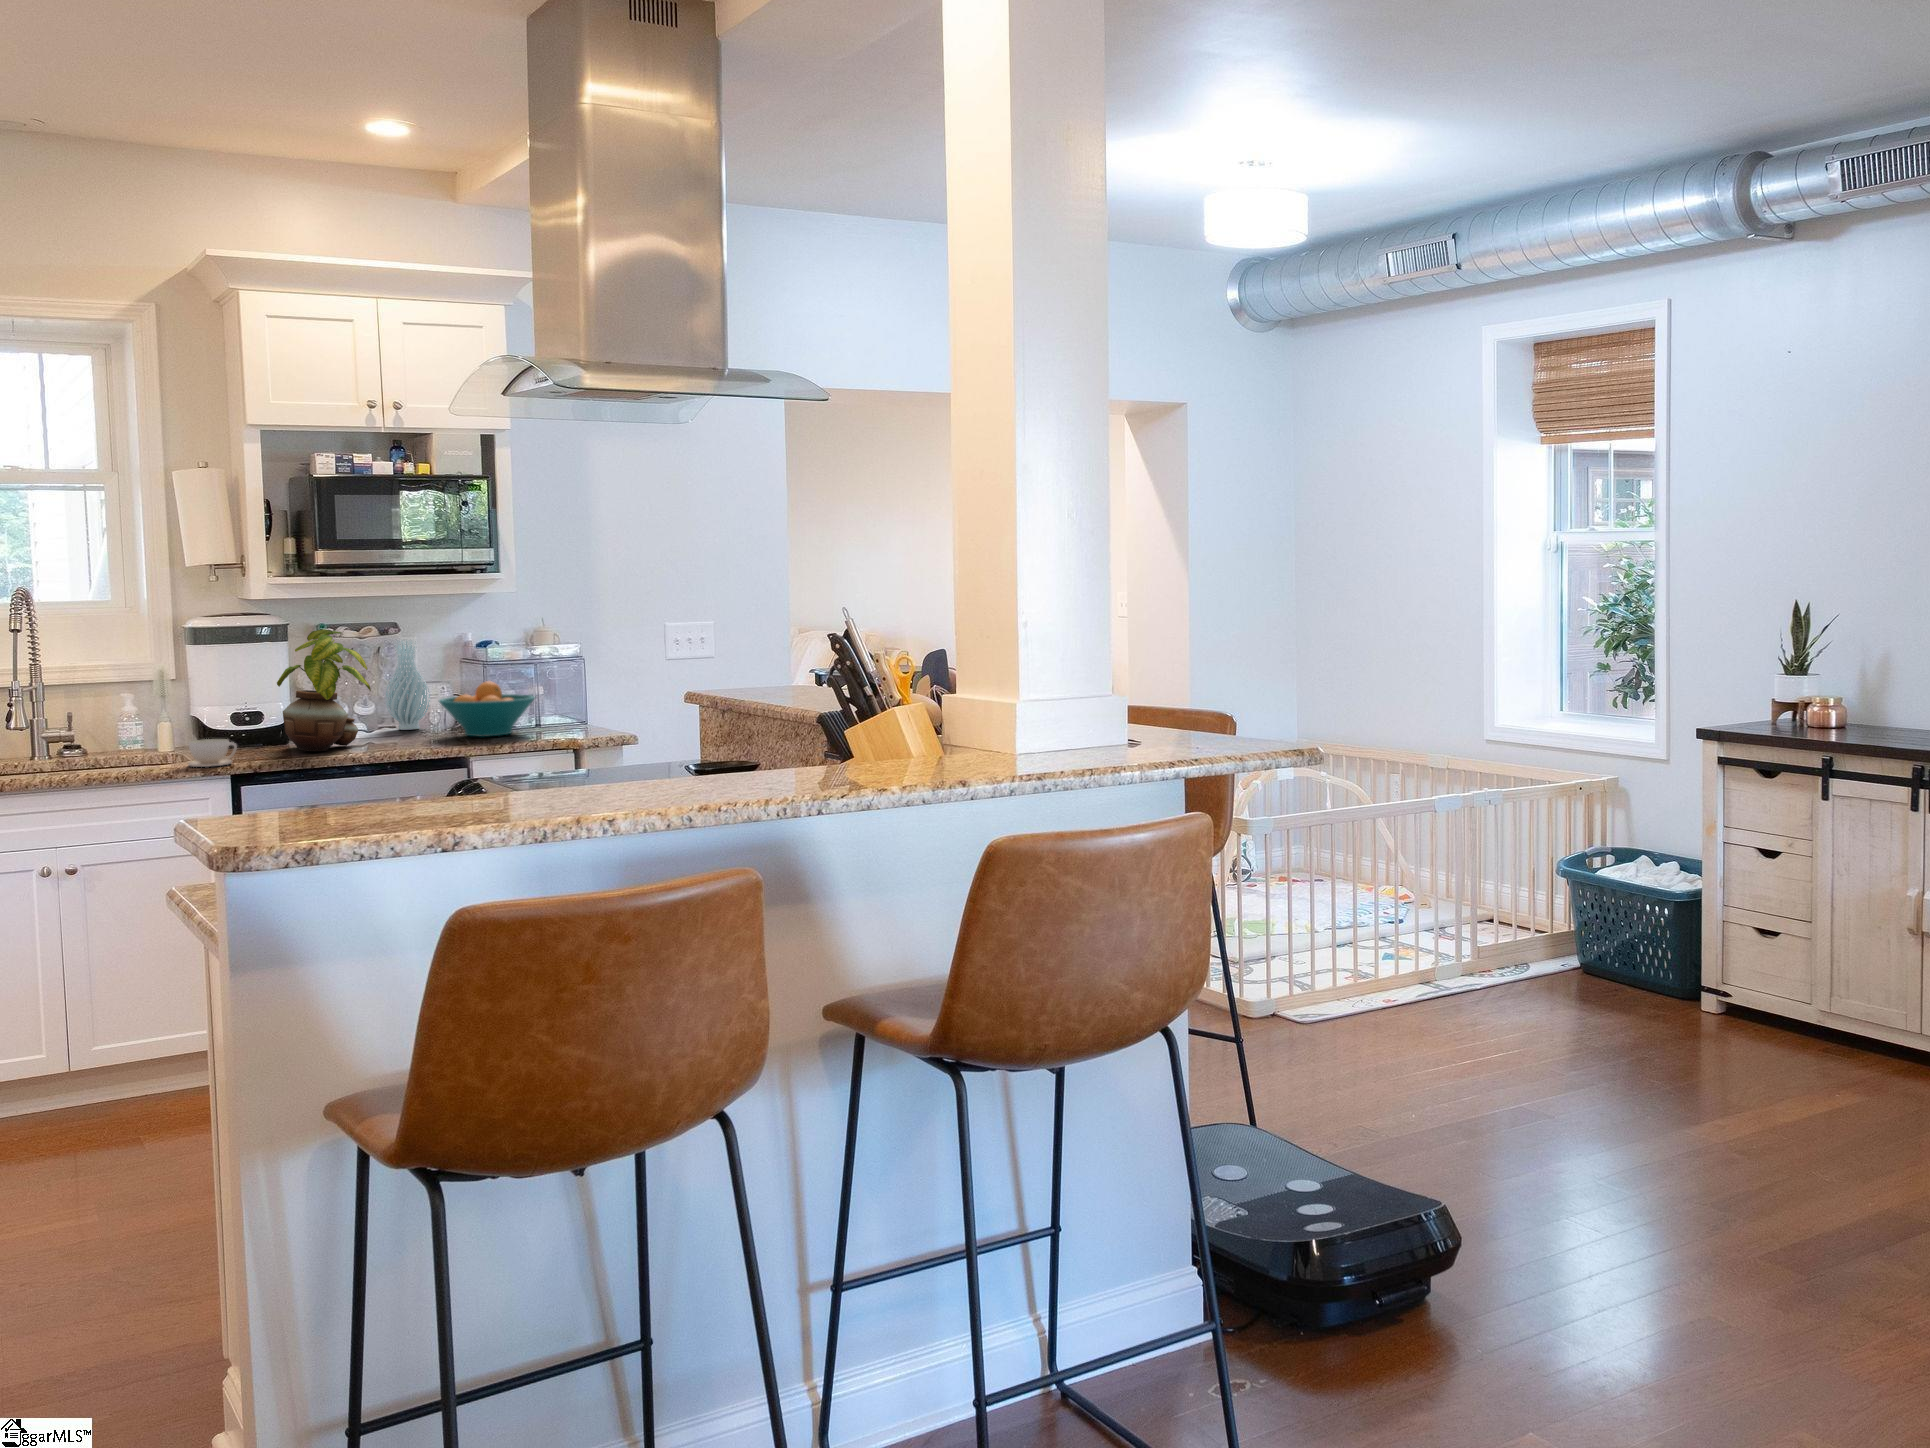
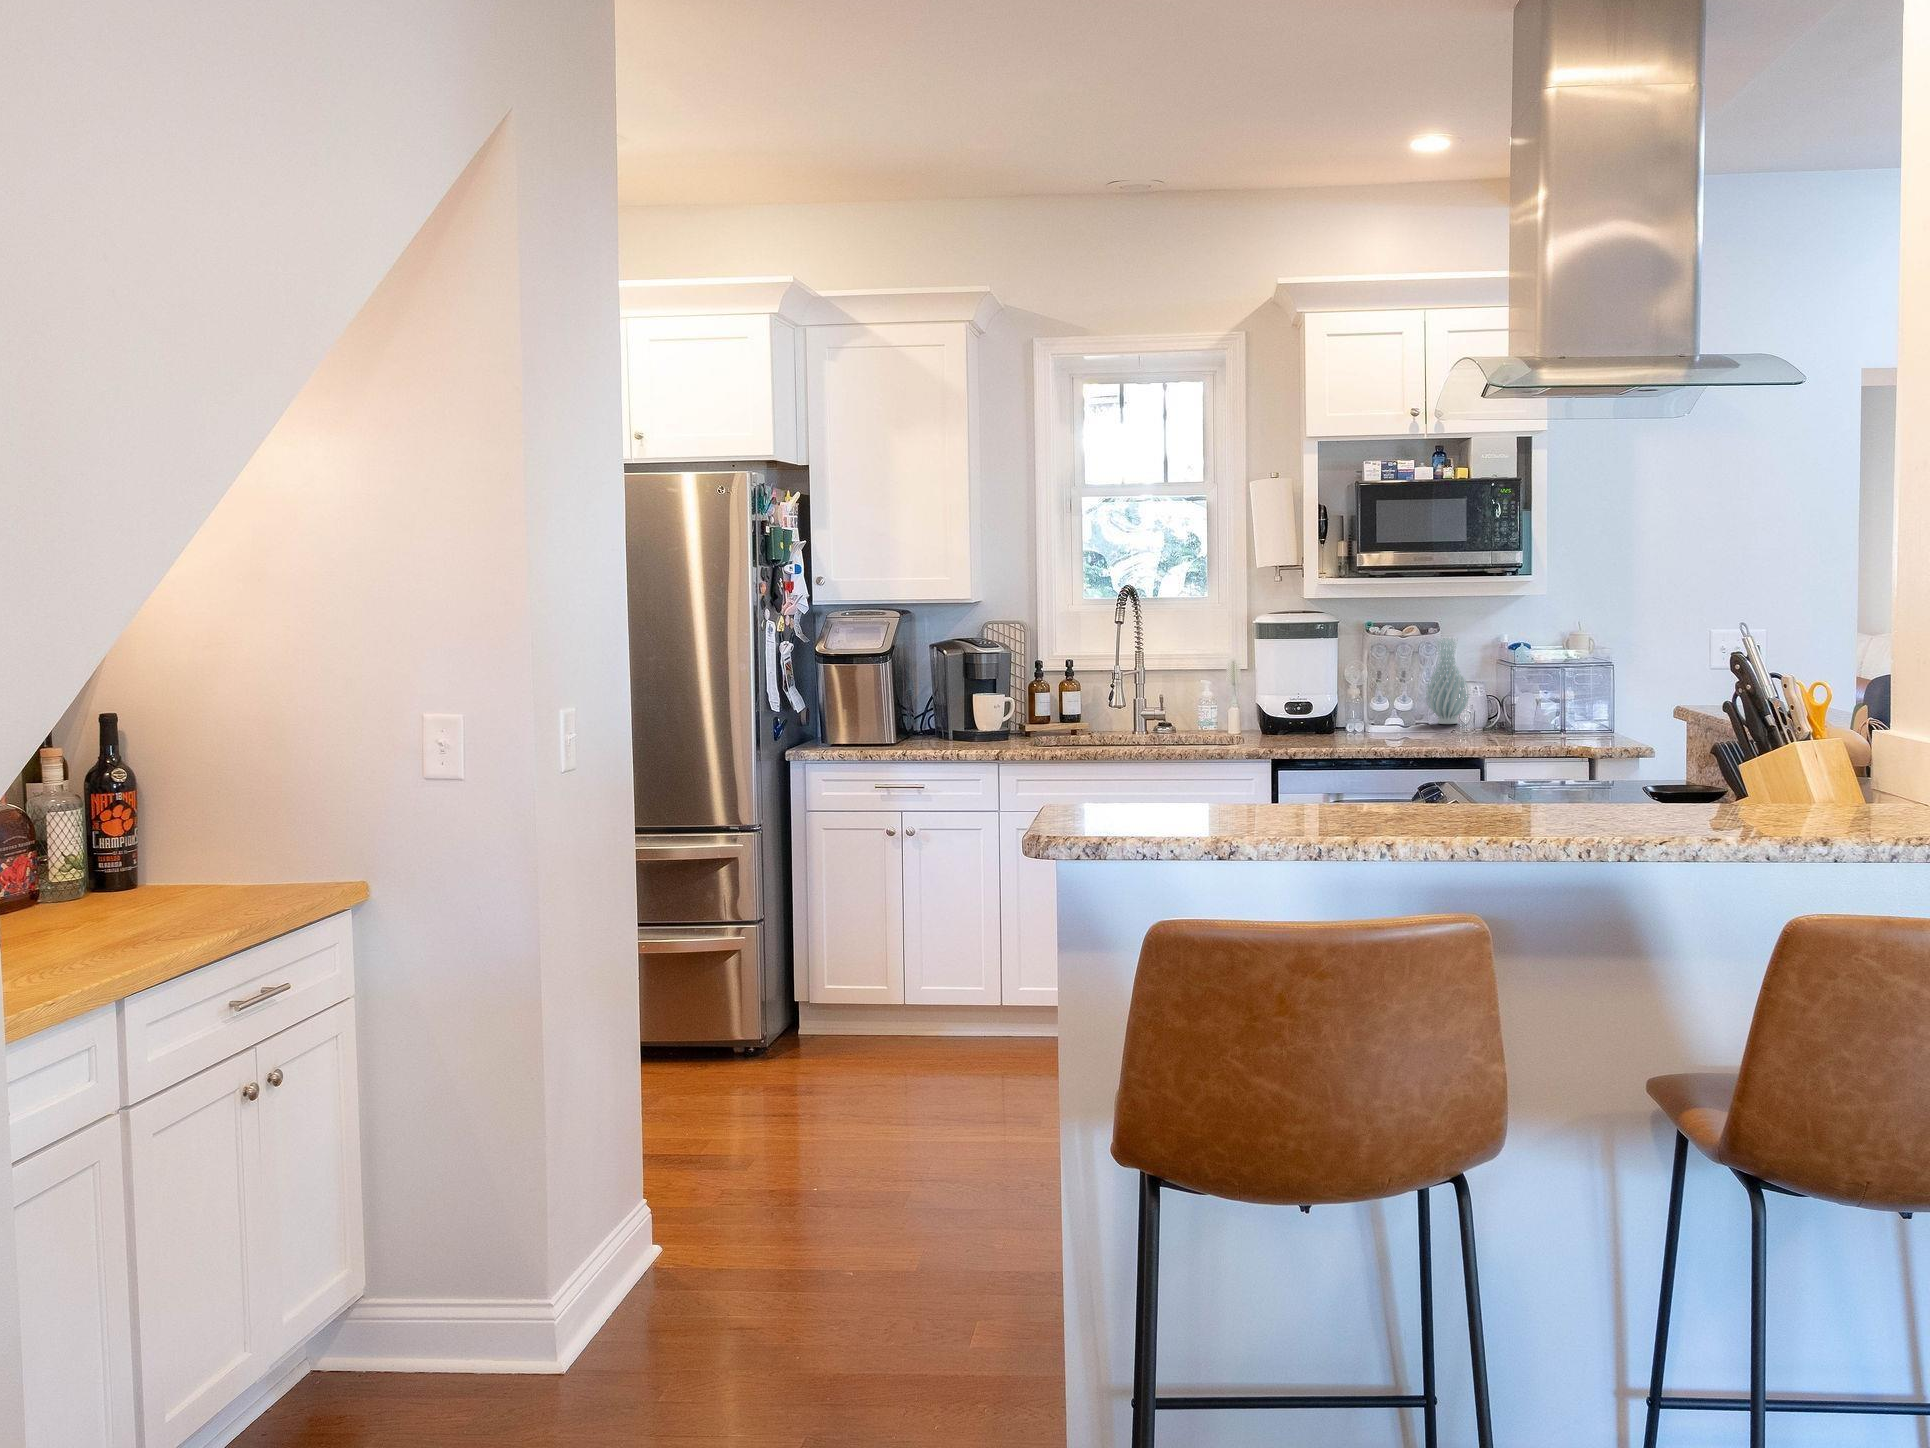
potted plant: present [277,629,371,751] -> none [1315,628,1397,741]
fruit bowl: present [439,681,535,737] -> none [1467,681,1566,735]
coffee cup: present [188,739,237,767] -> none [1234,725,1274,750]

